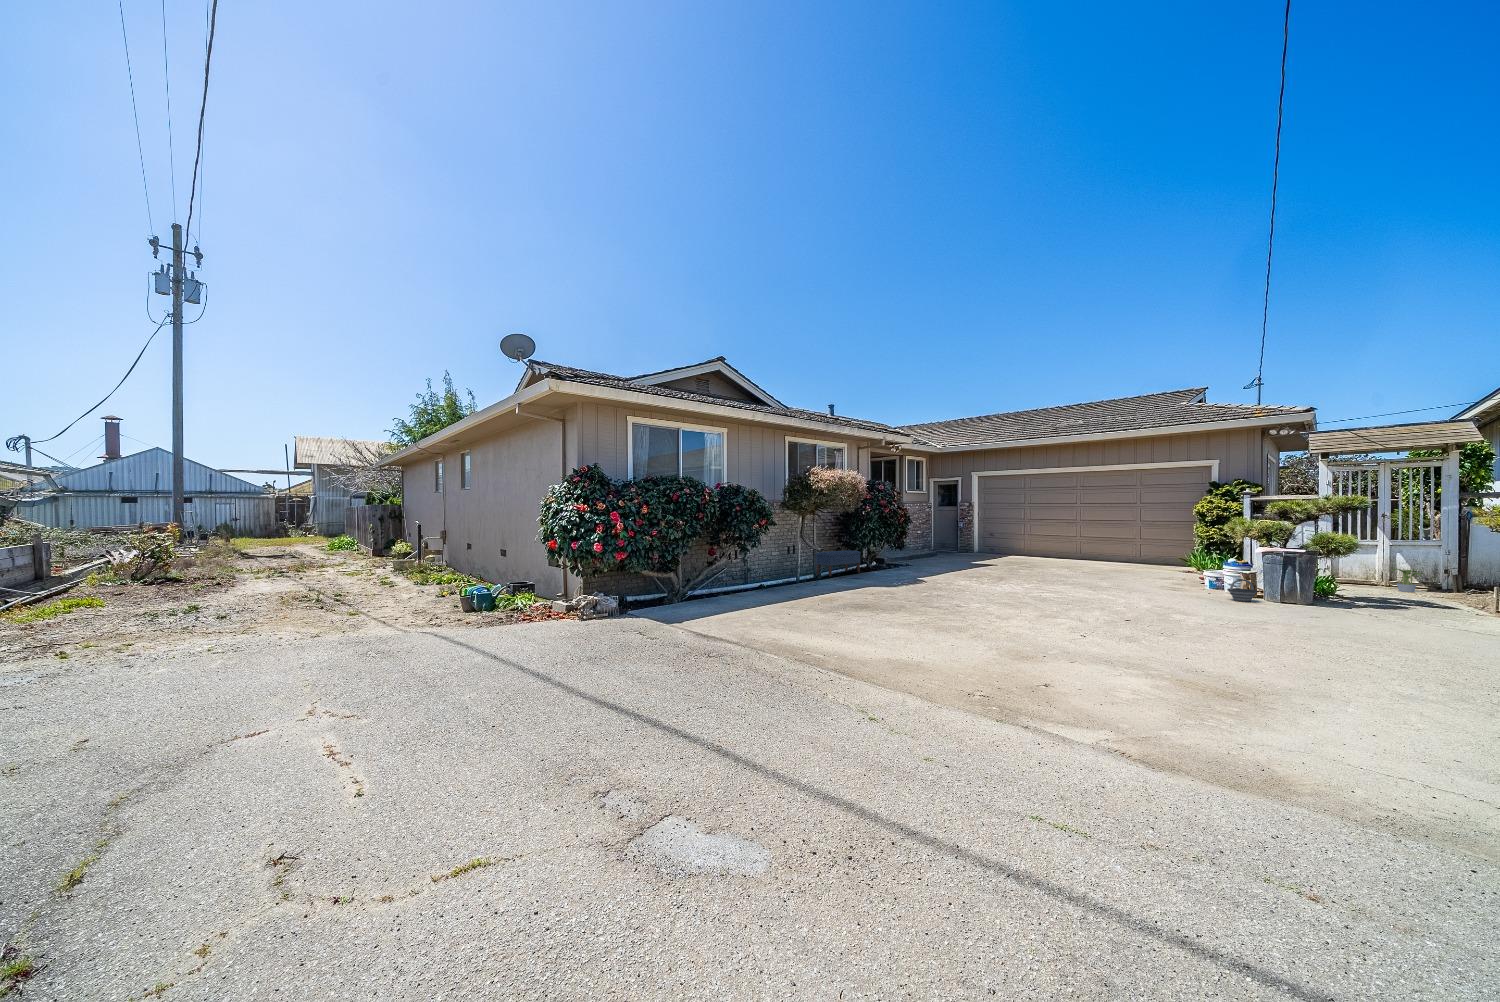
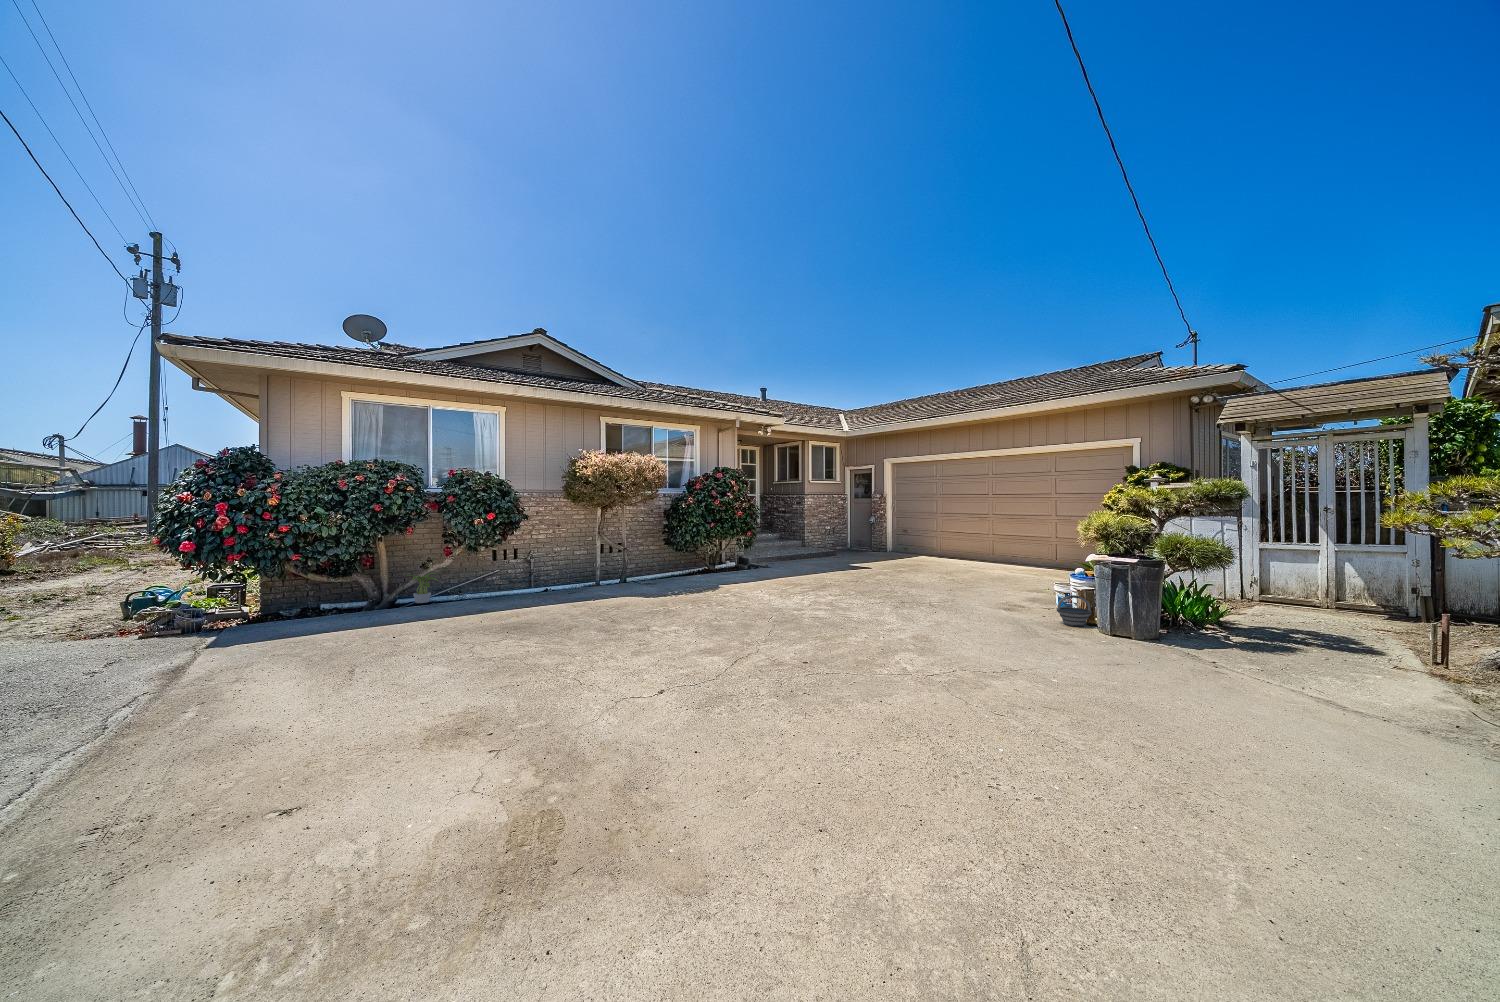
bench: present [816,550,861,576] -> none [641,547,699,577]
potted plant: present [1392,568,1424,592] -> present [407,573,438,603]

